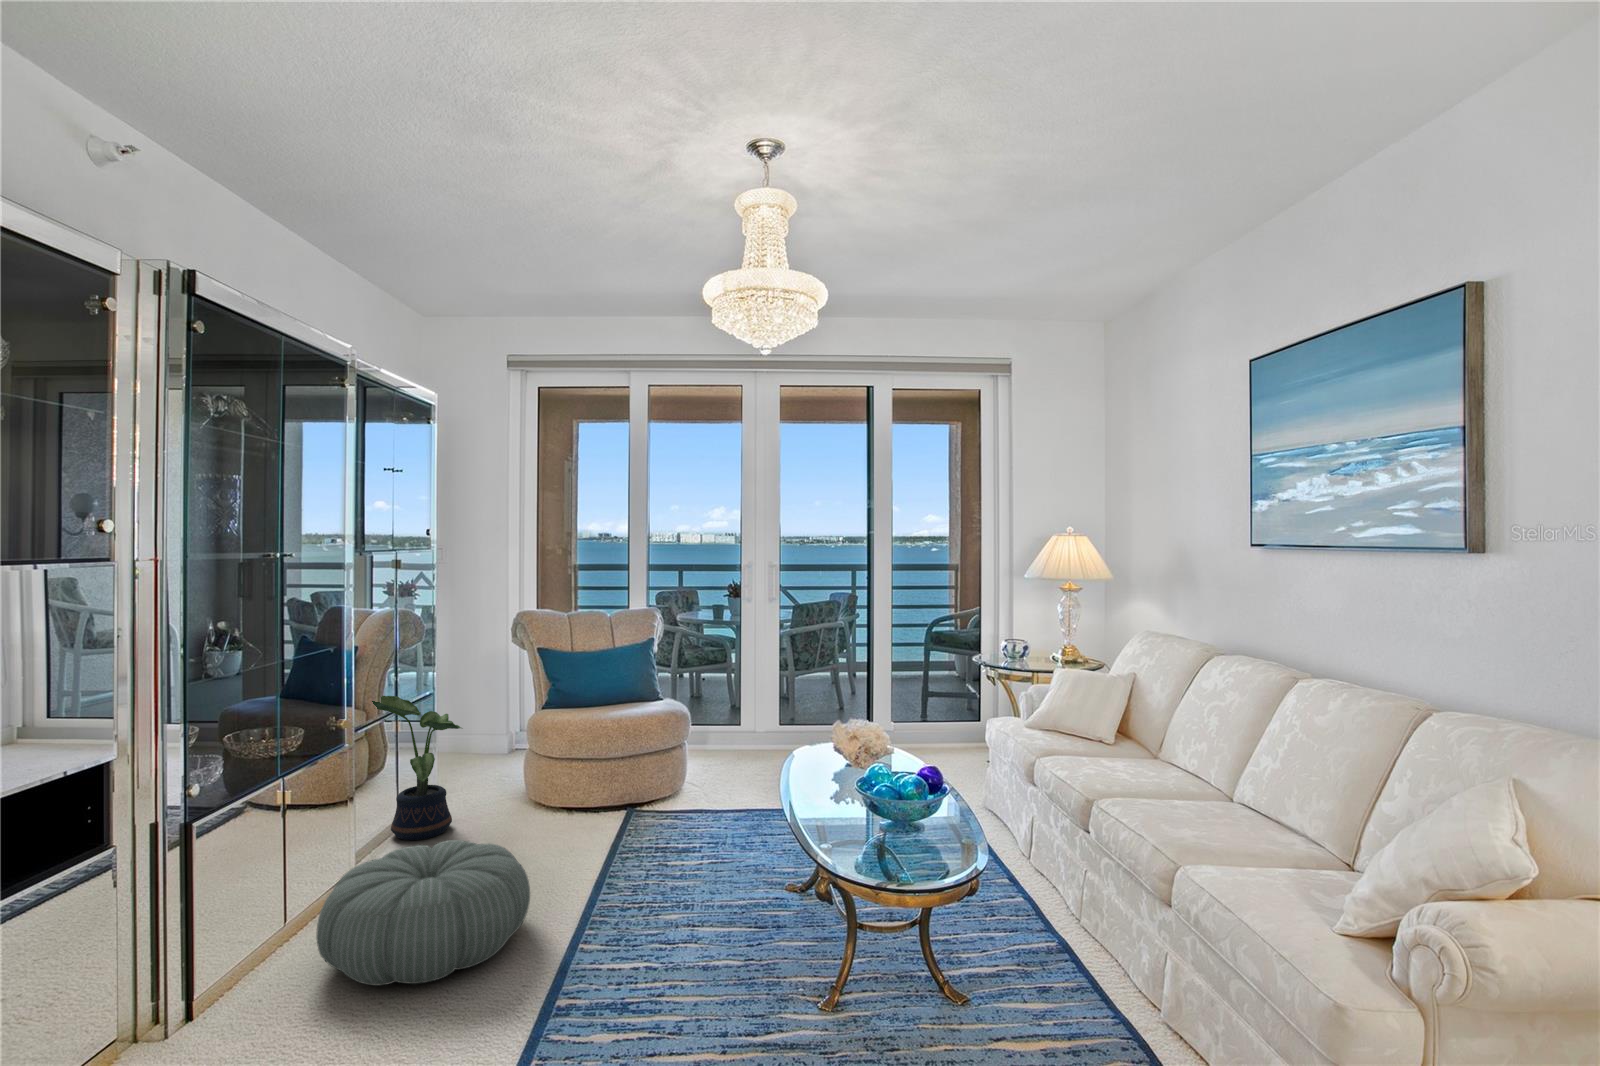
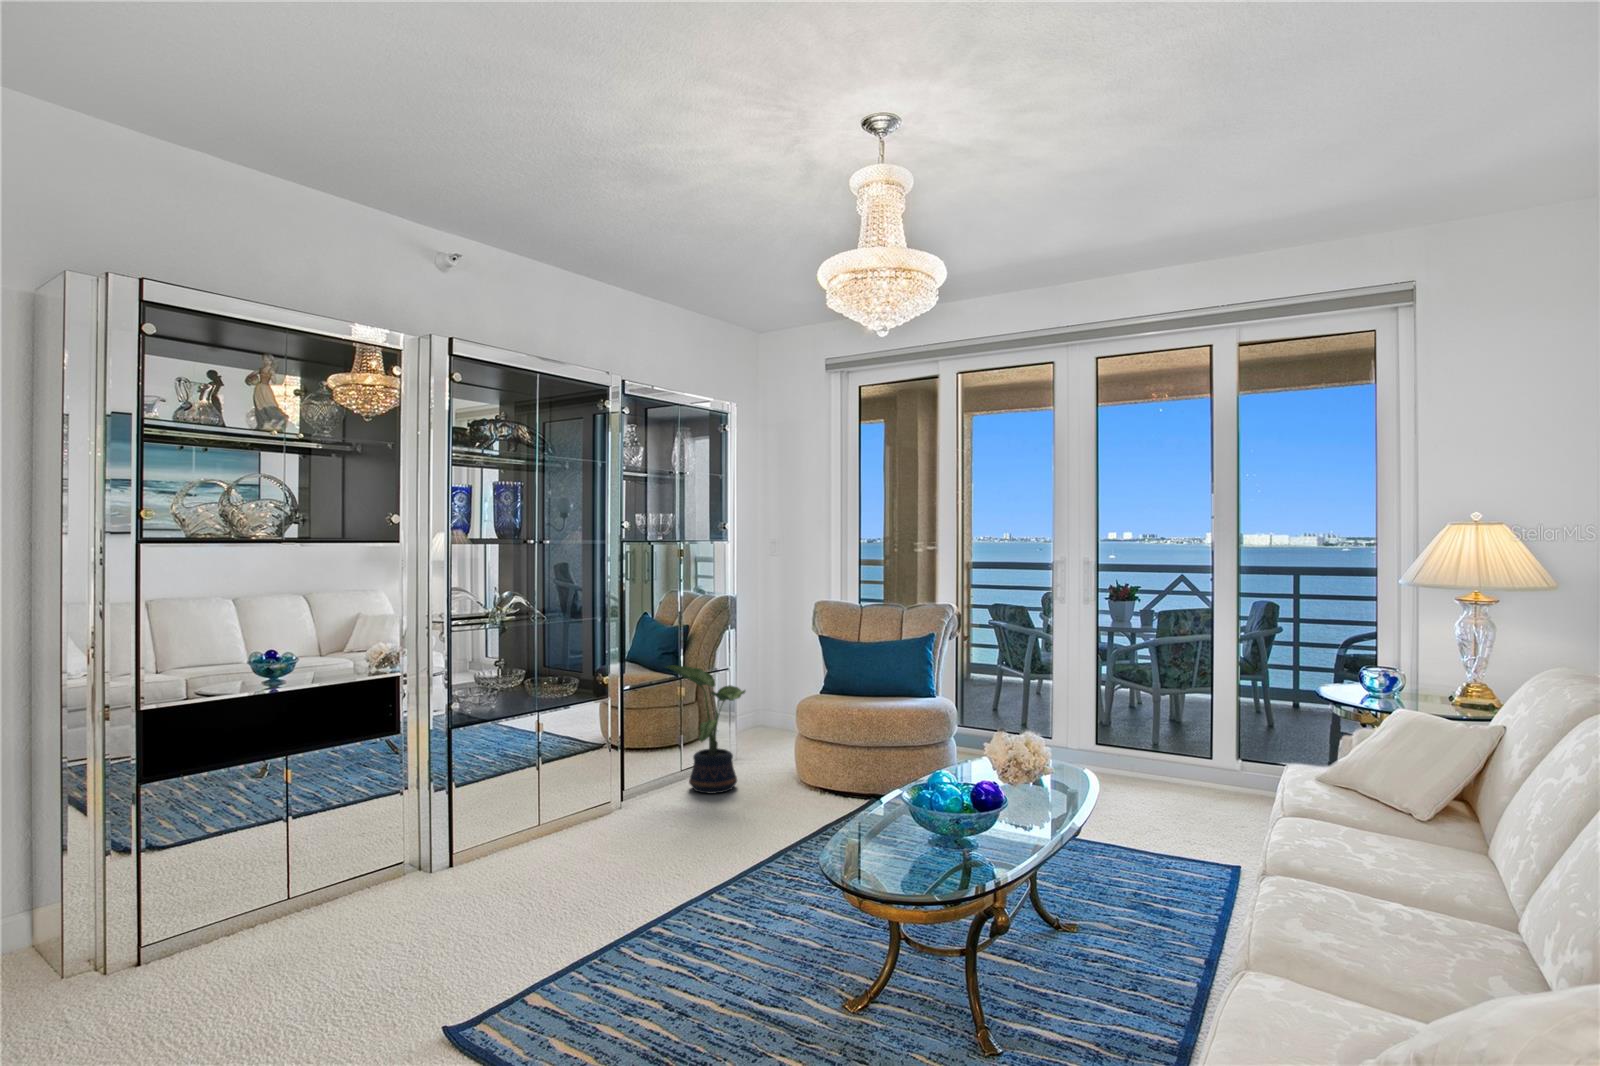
pouf: present [316,840,530,985] -> none [546,784,707,888]

